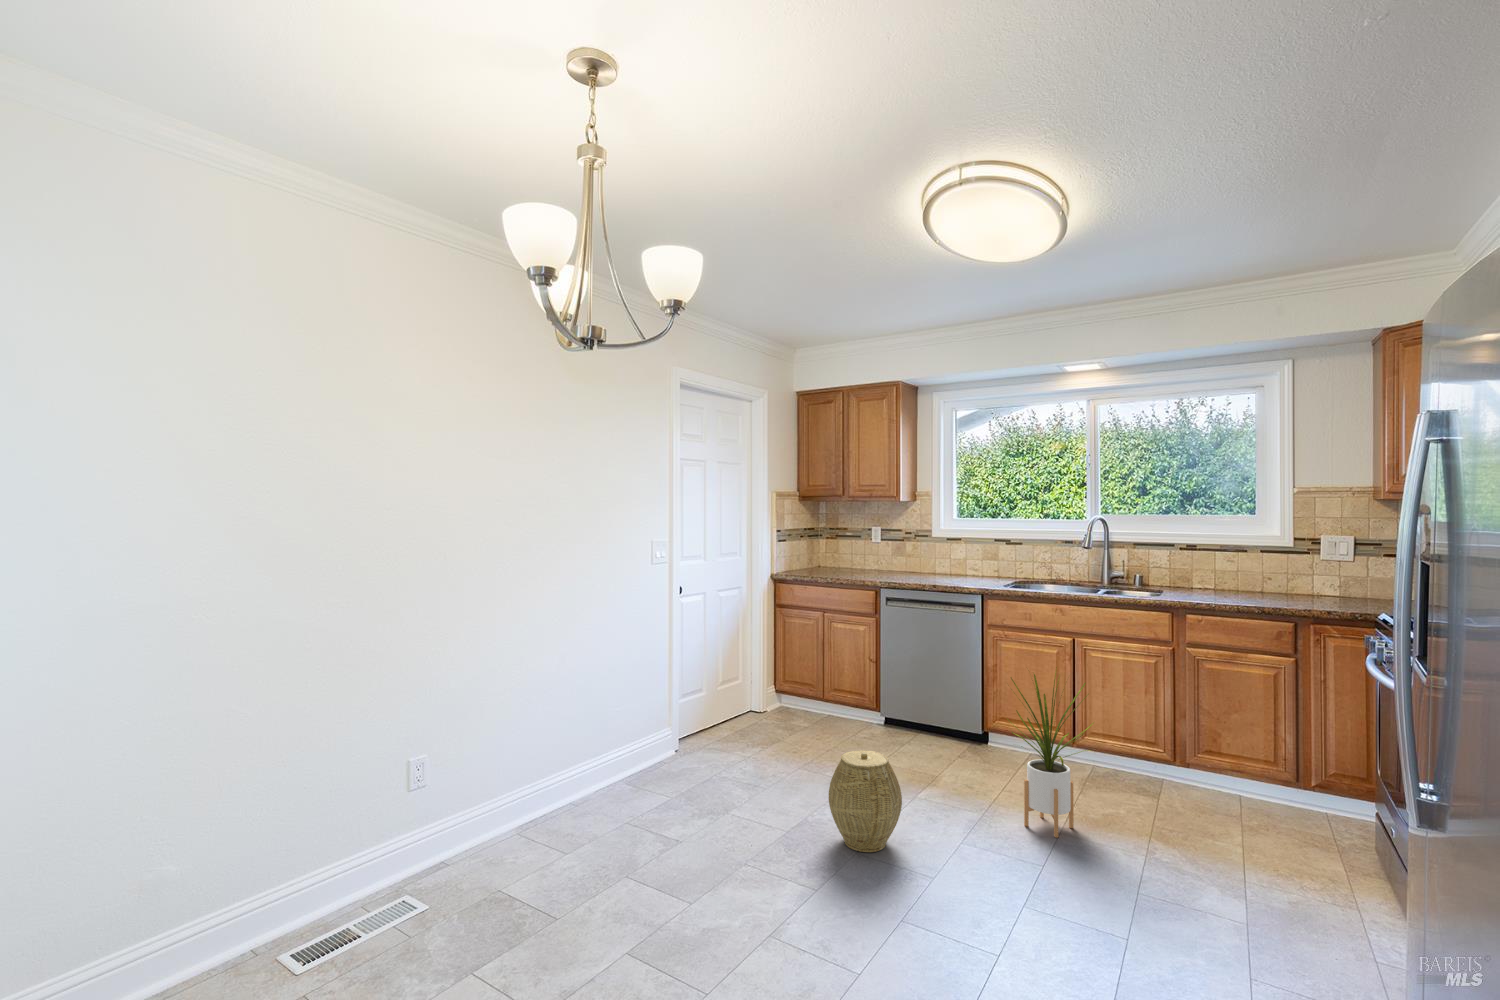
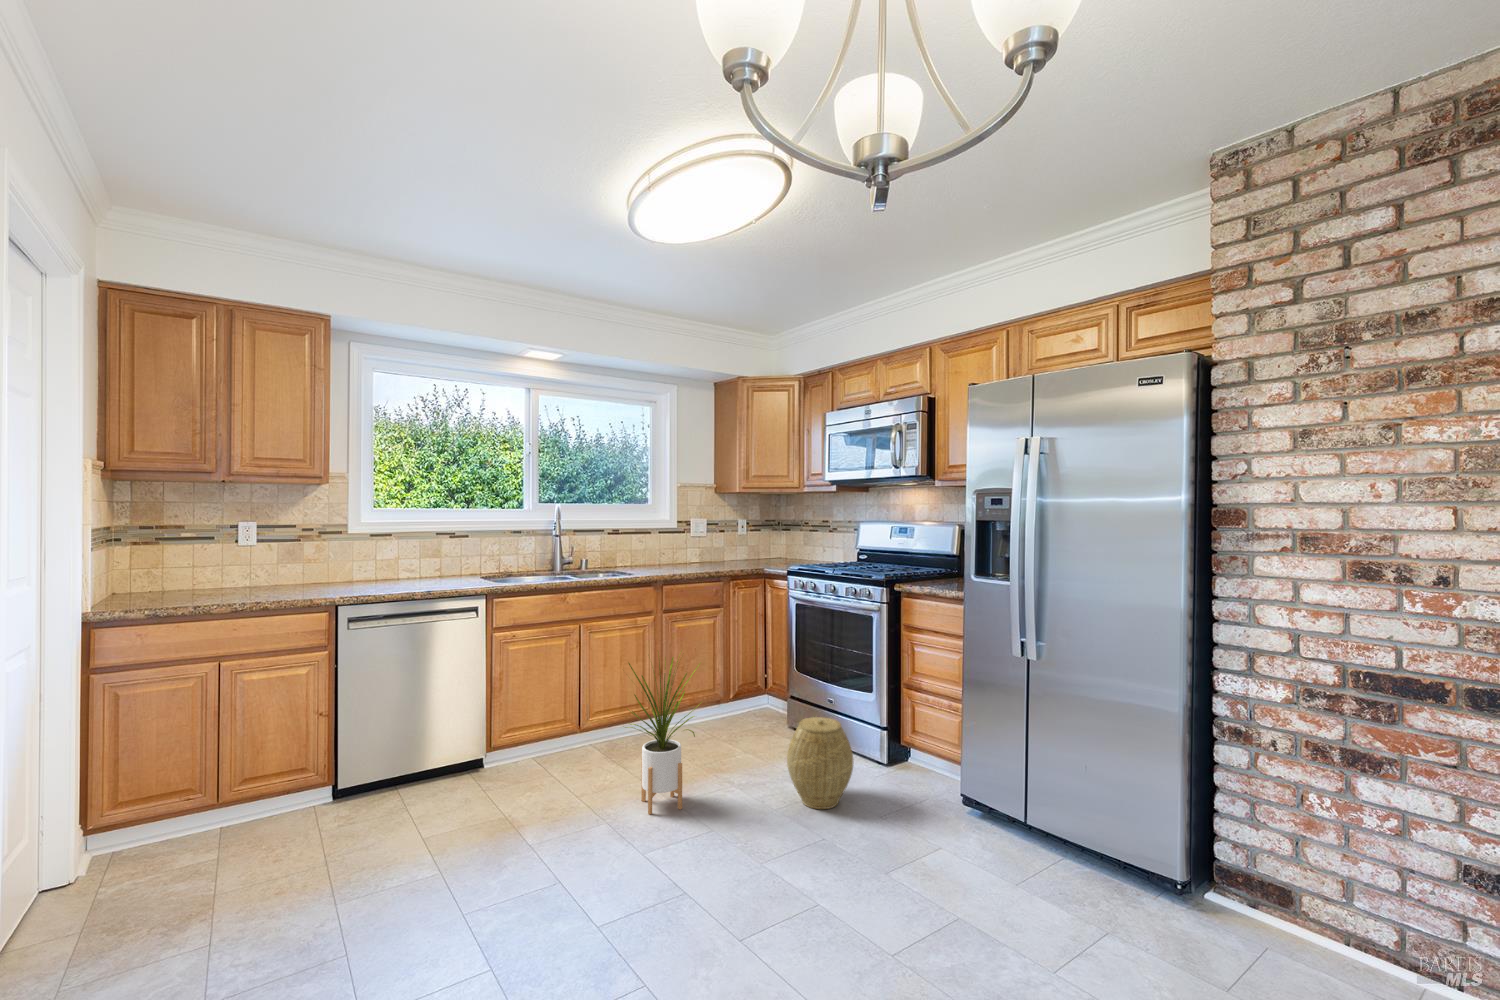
woven basket: present [829,750,902,852] -> present [787,717,854,809]

